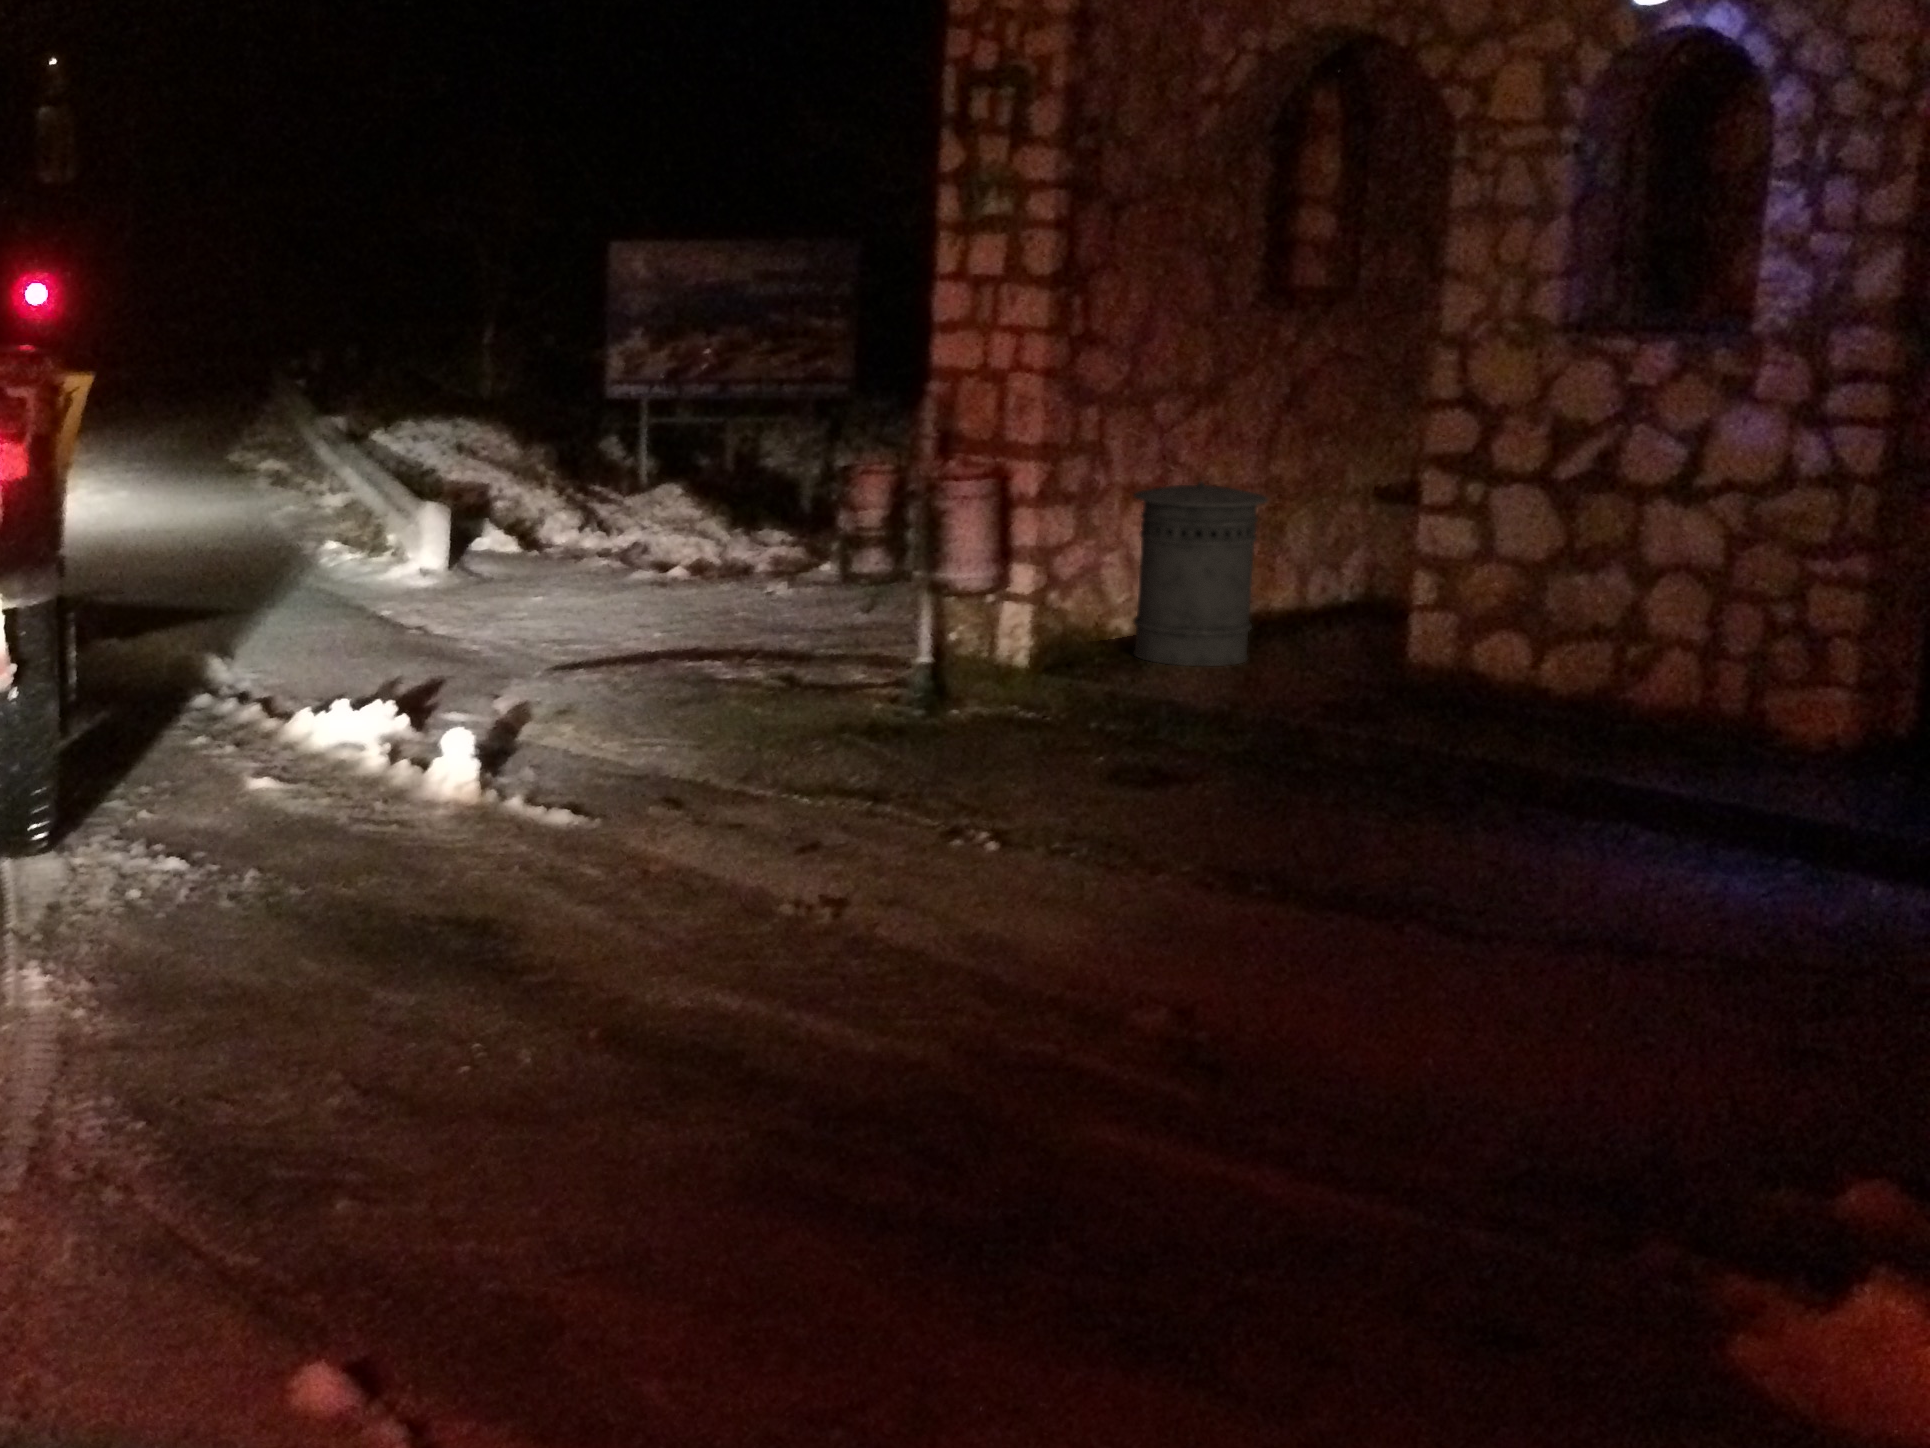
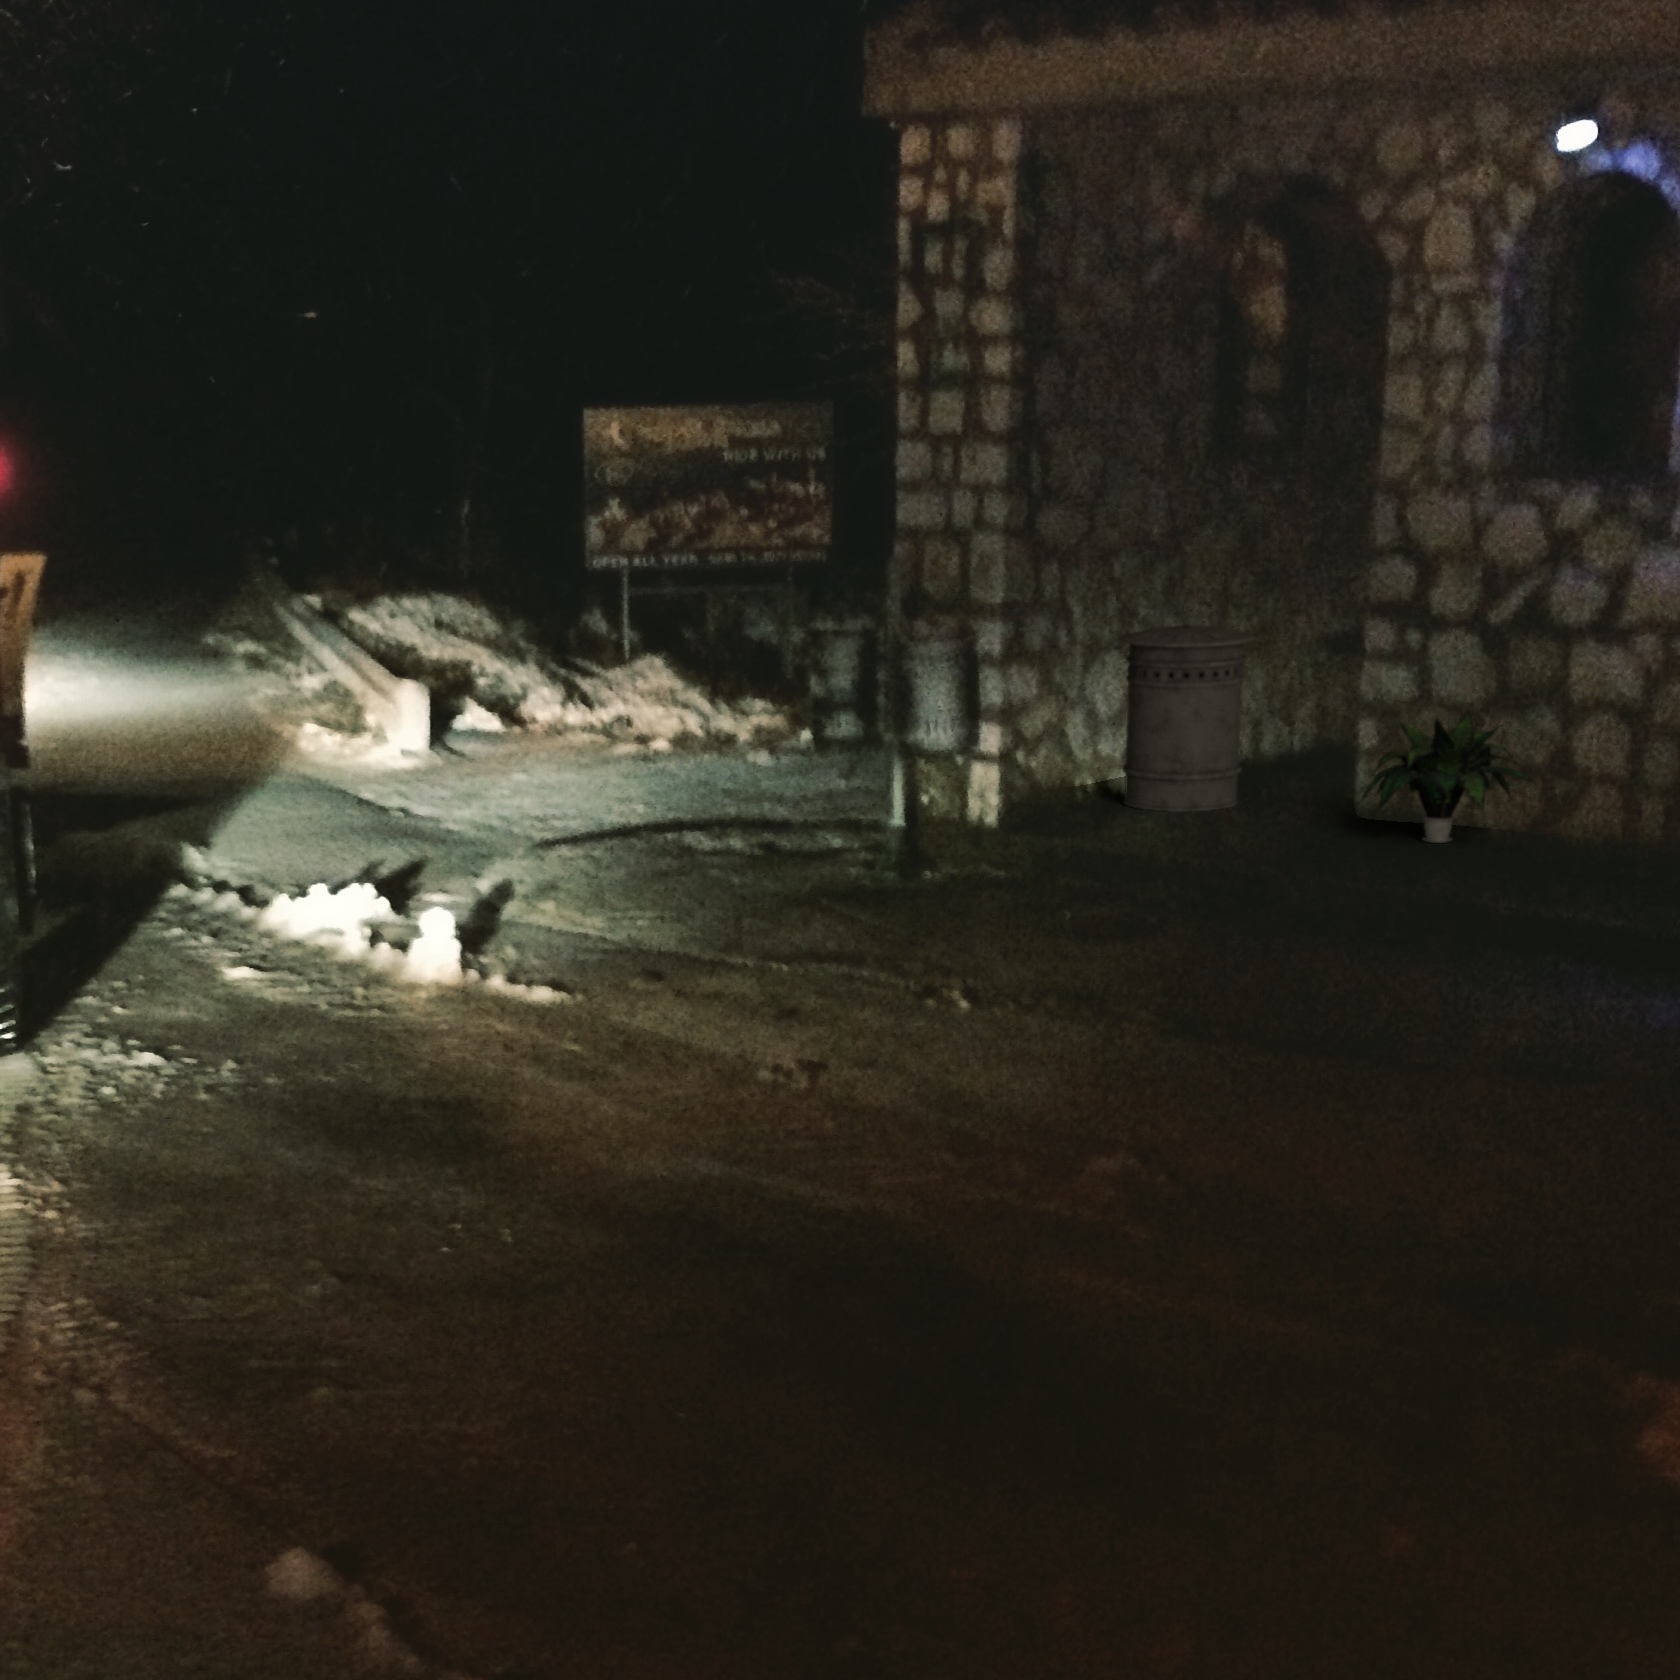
potted plant: none [1365,580,1545,710] -> present [1361,711,1533,843]

